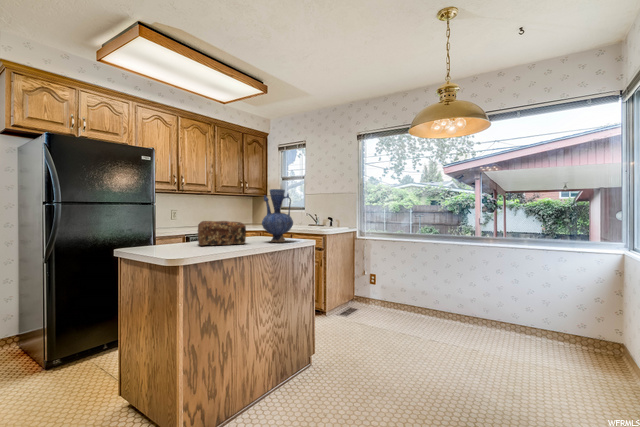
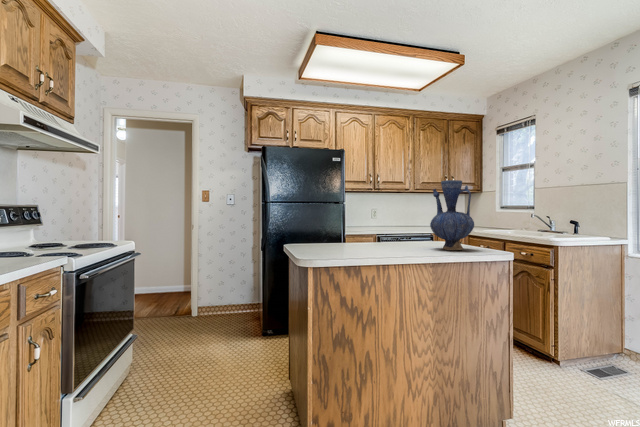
bread loaf: present [198,221,246,246] -> none [353,220,407,249]

